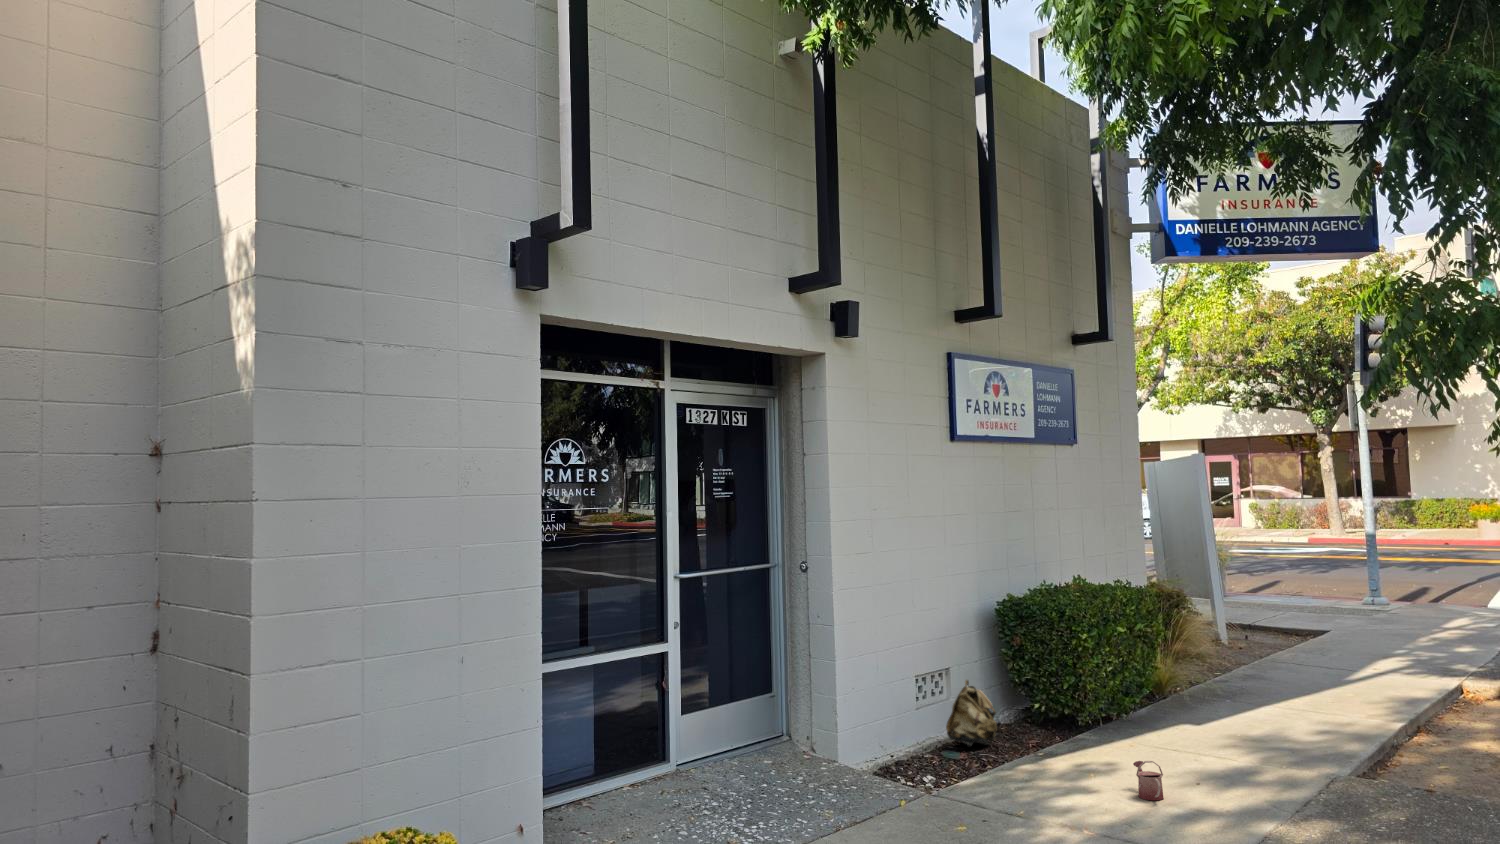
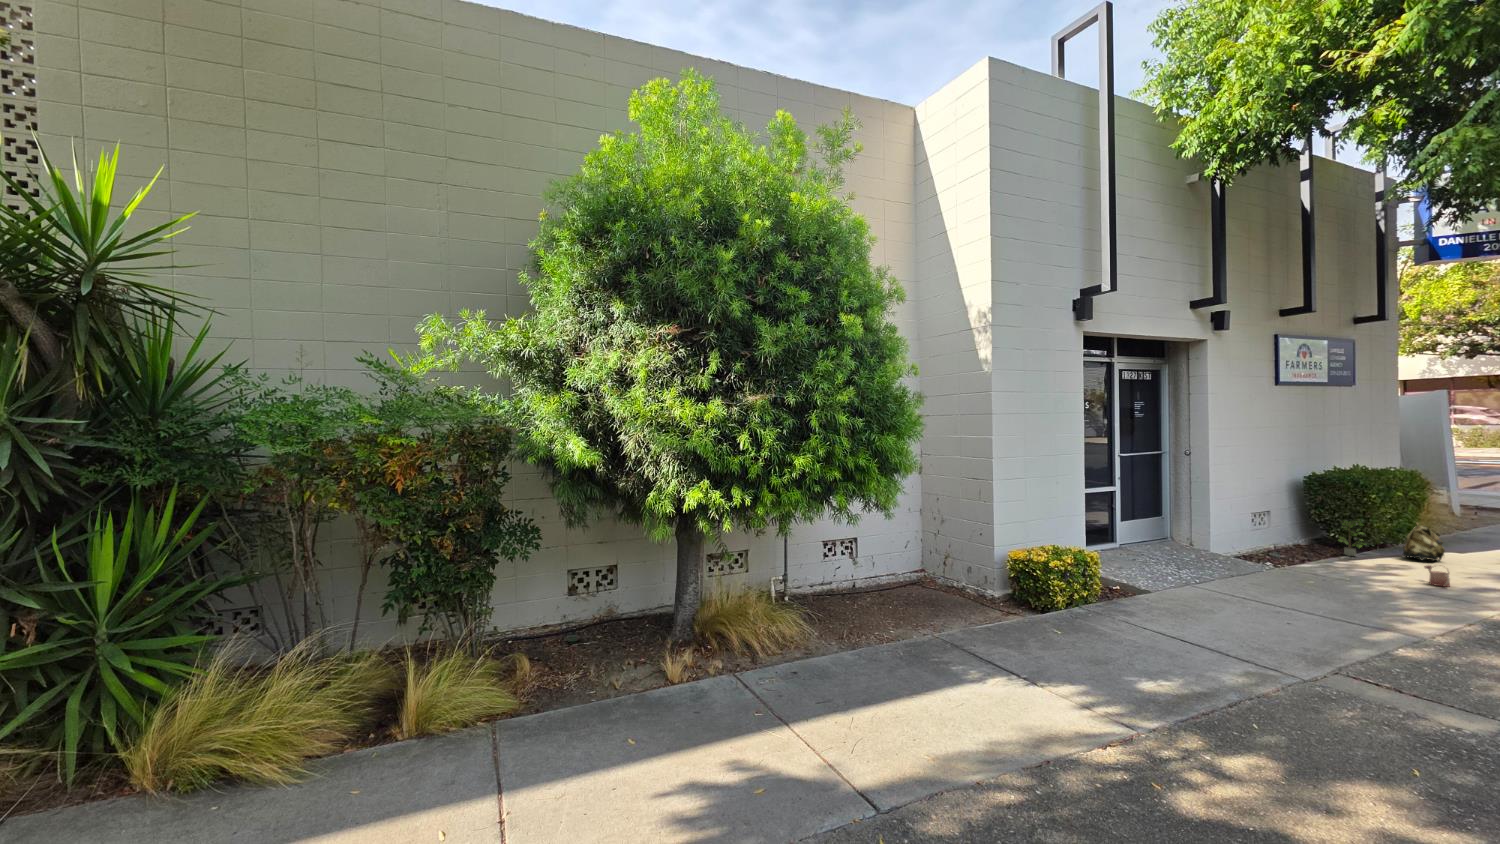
potted plant: none [1041,677,1082,742] -> present [1339,521,1363,556]
backpack: present [946,680,997,747] -> present [1403,523,1445,561]

